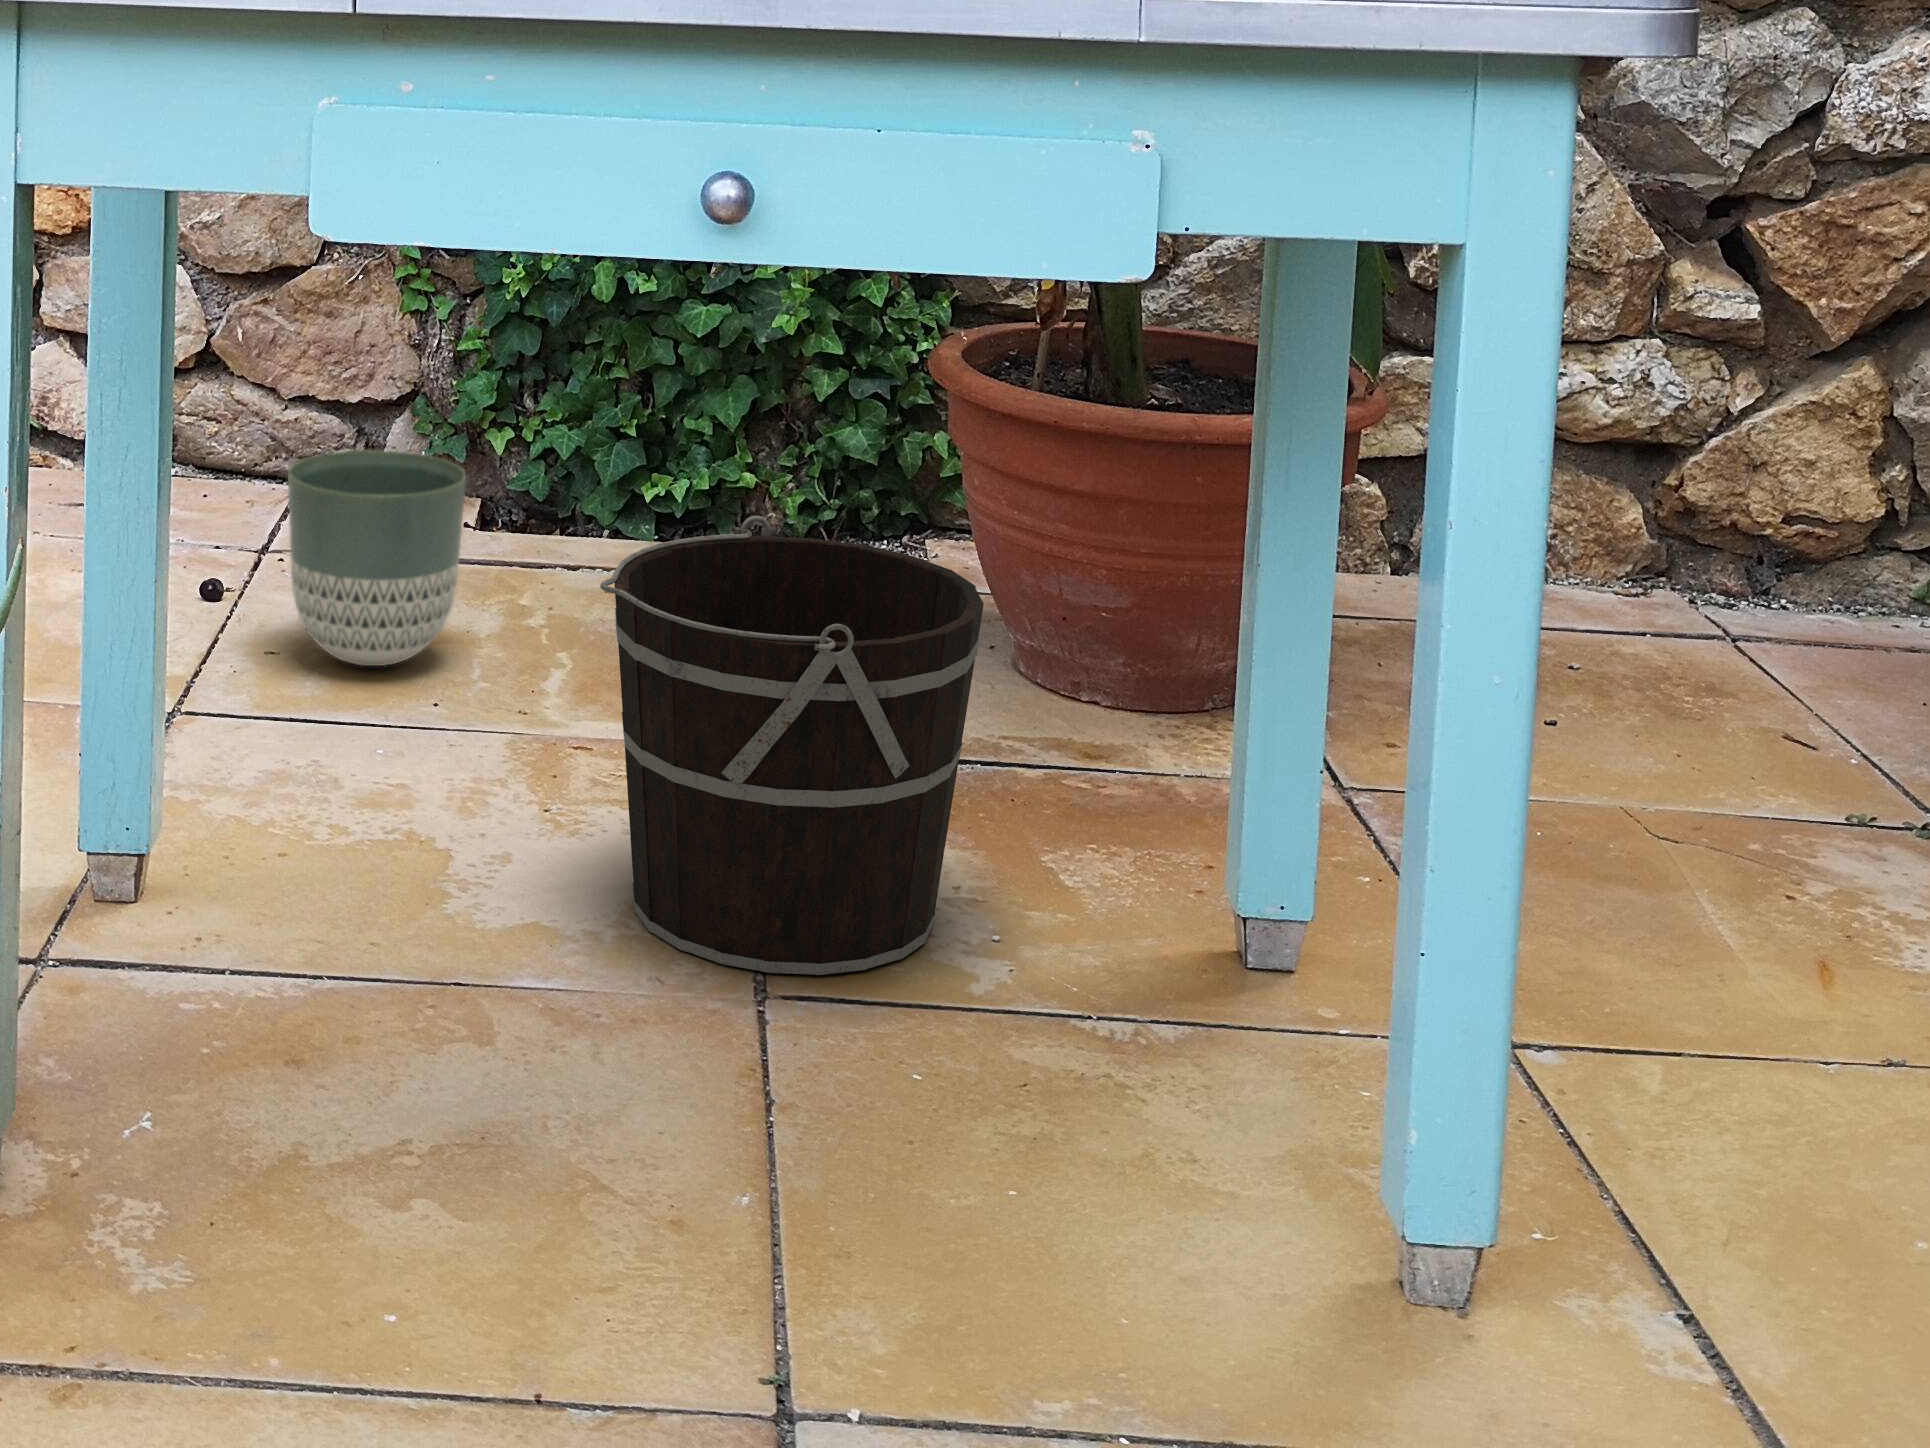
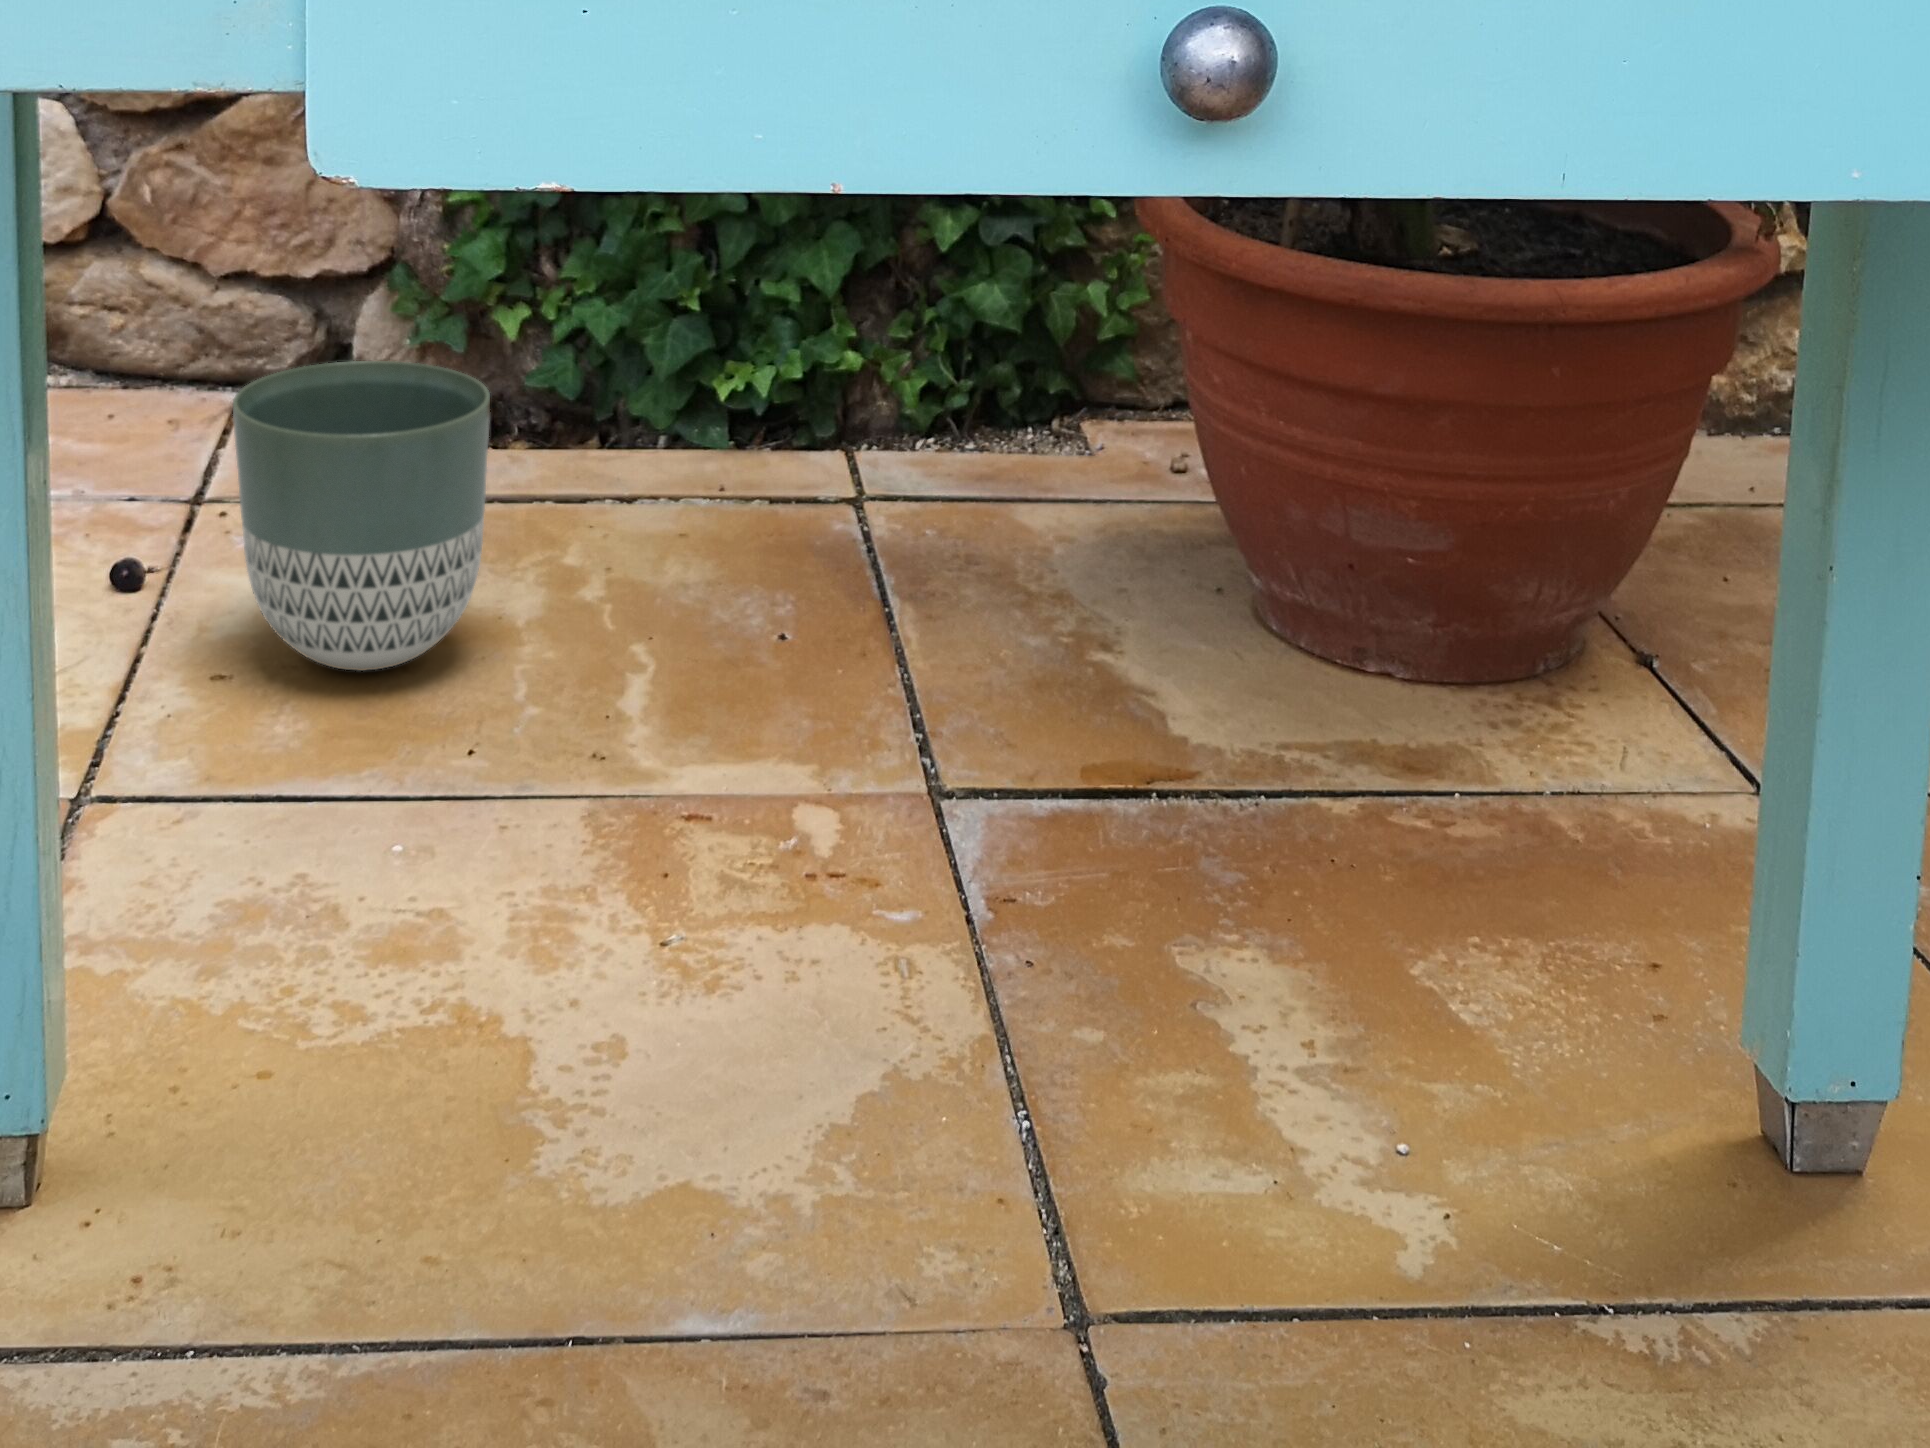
bucket: present [600,516,984,975] -> none [752,461,1333,1179]

